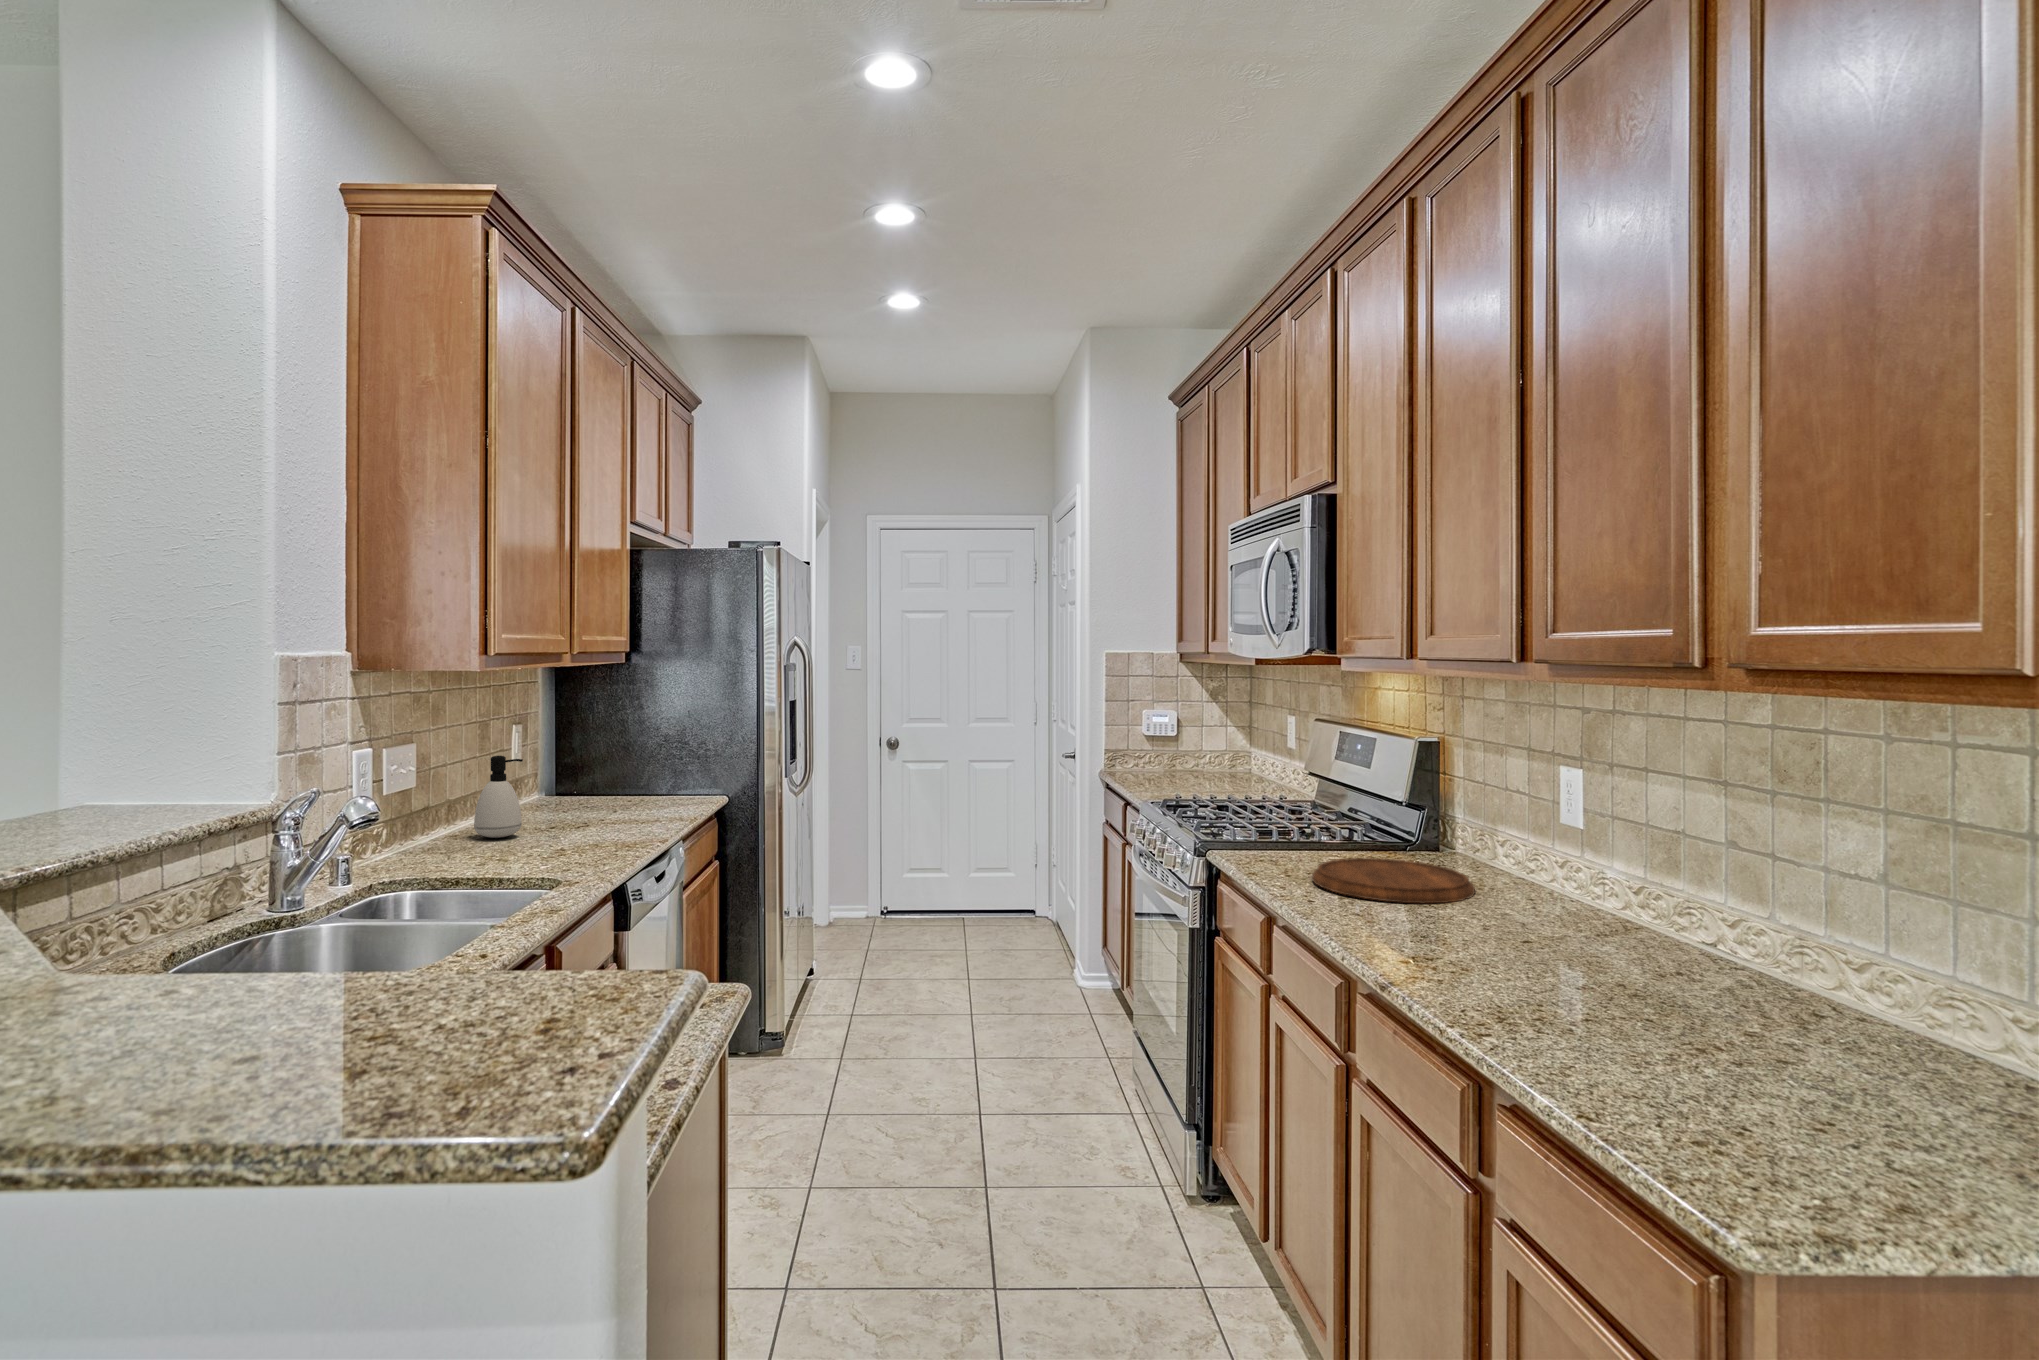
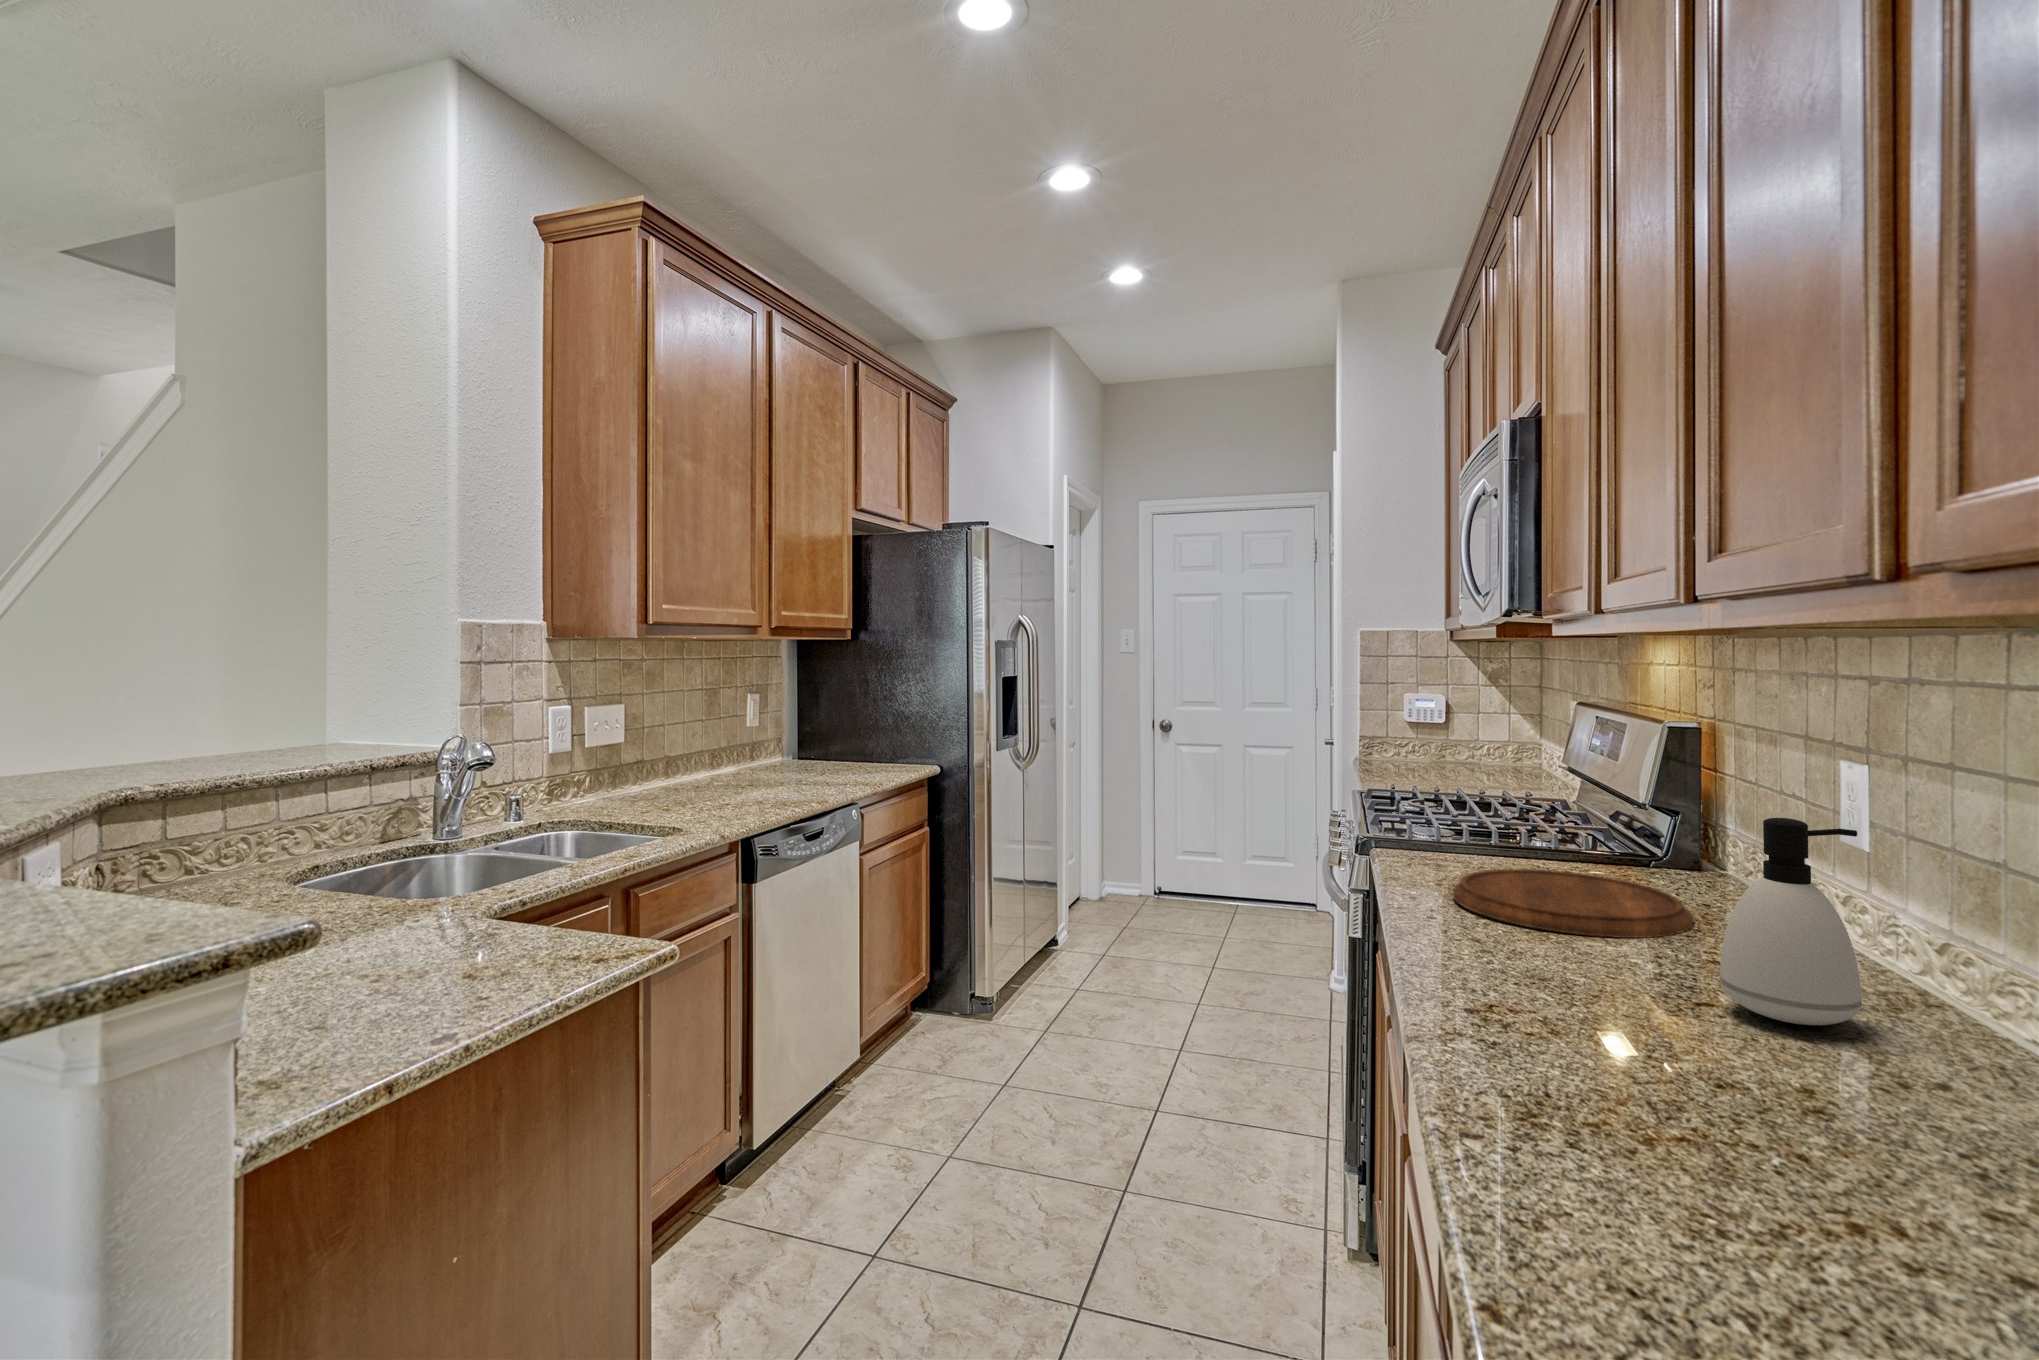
soap dispenser: present [474,756,523,838] -> present [1720,818,1862,1025]

